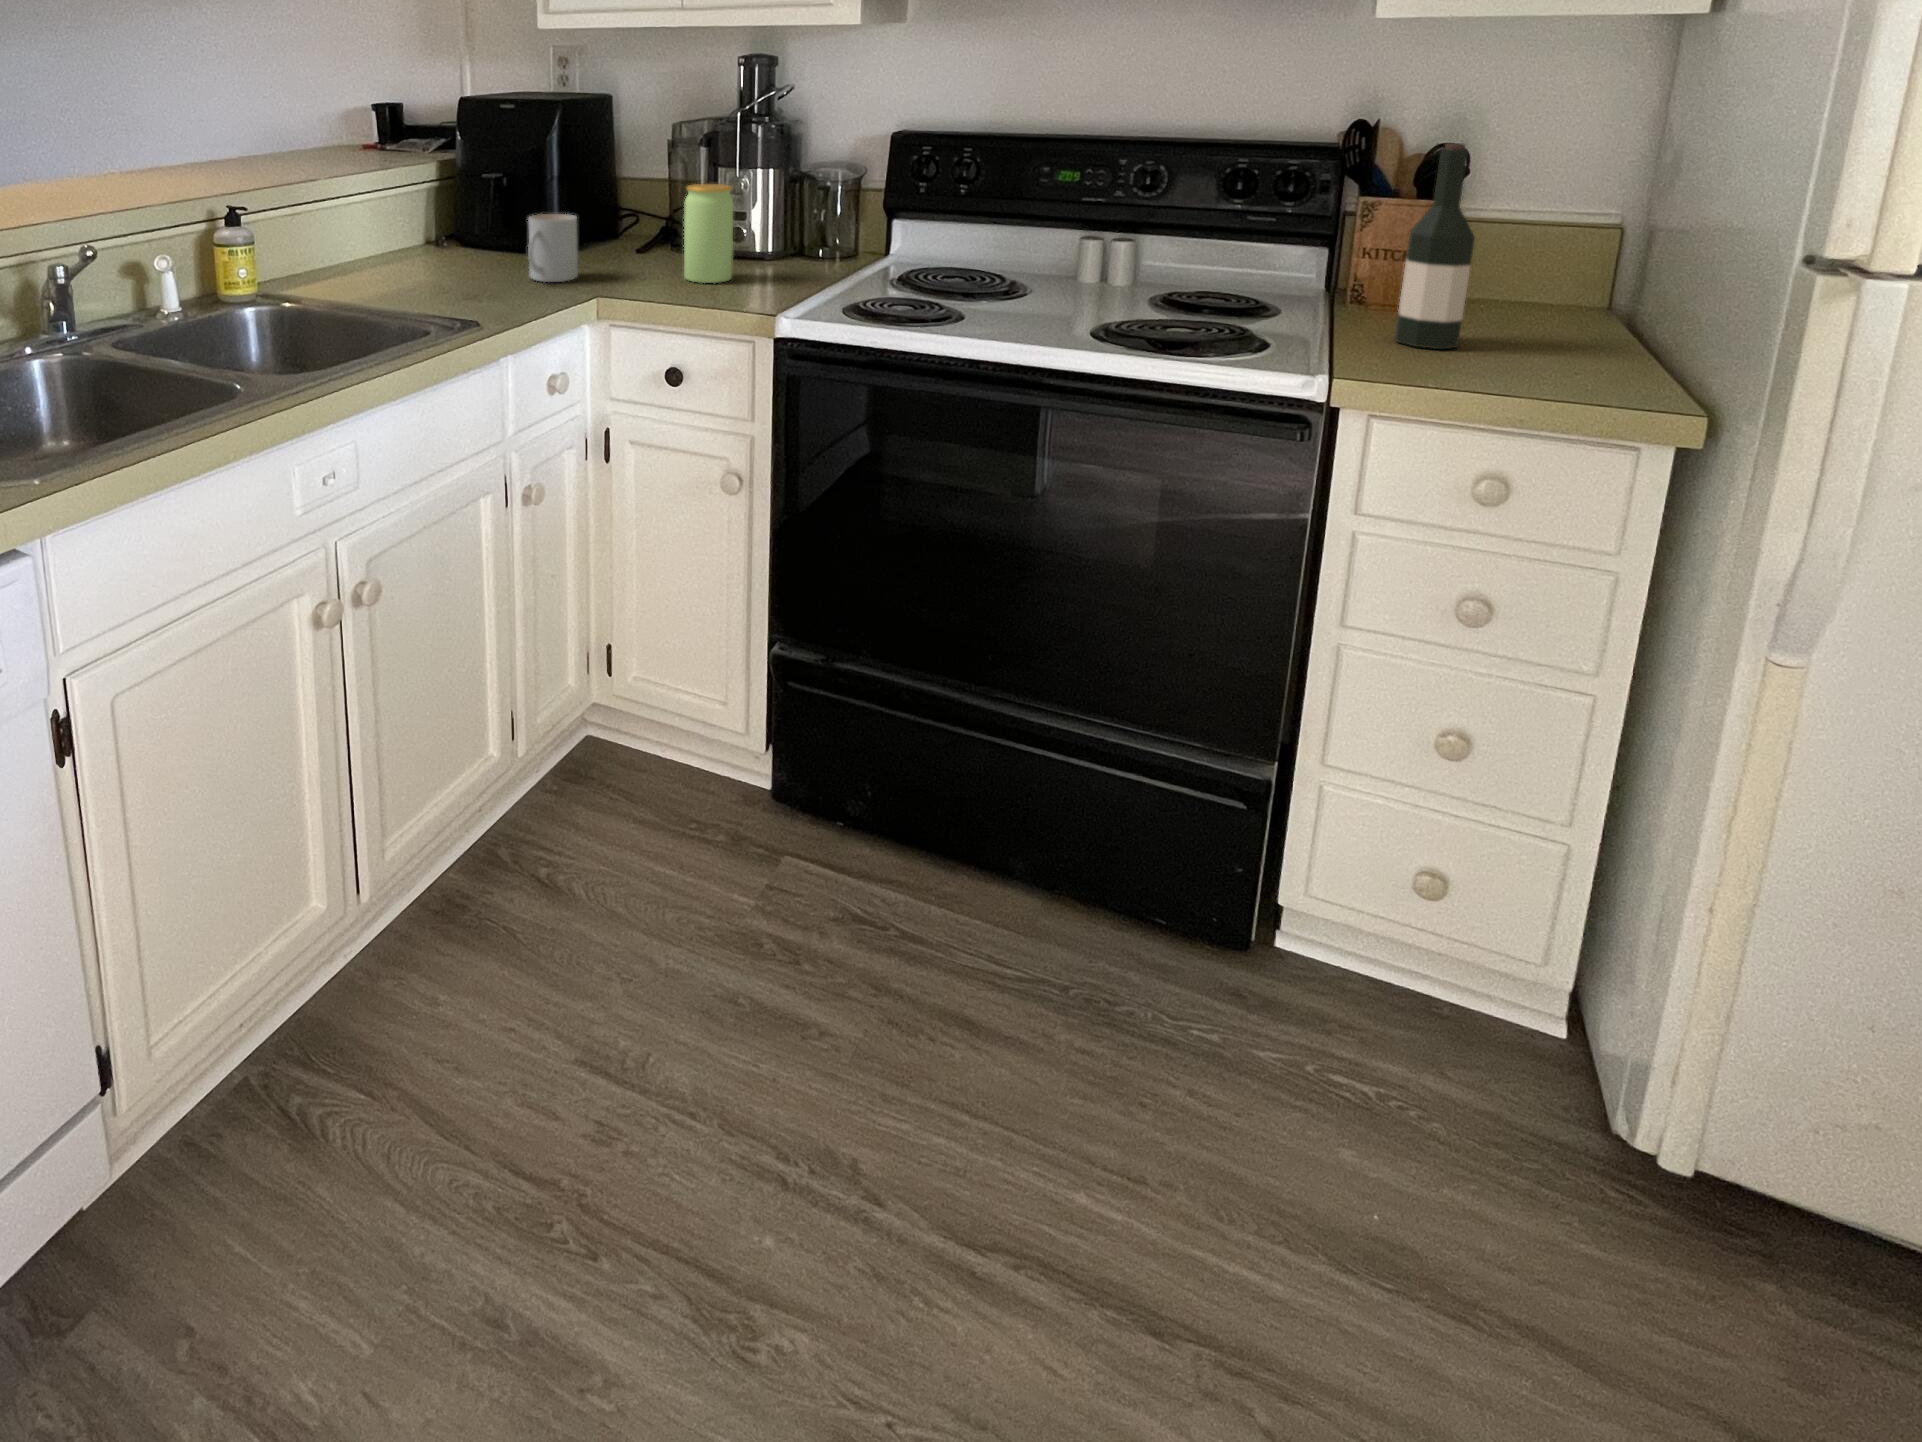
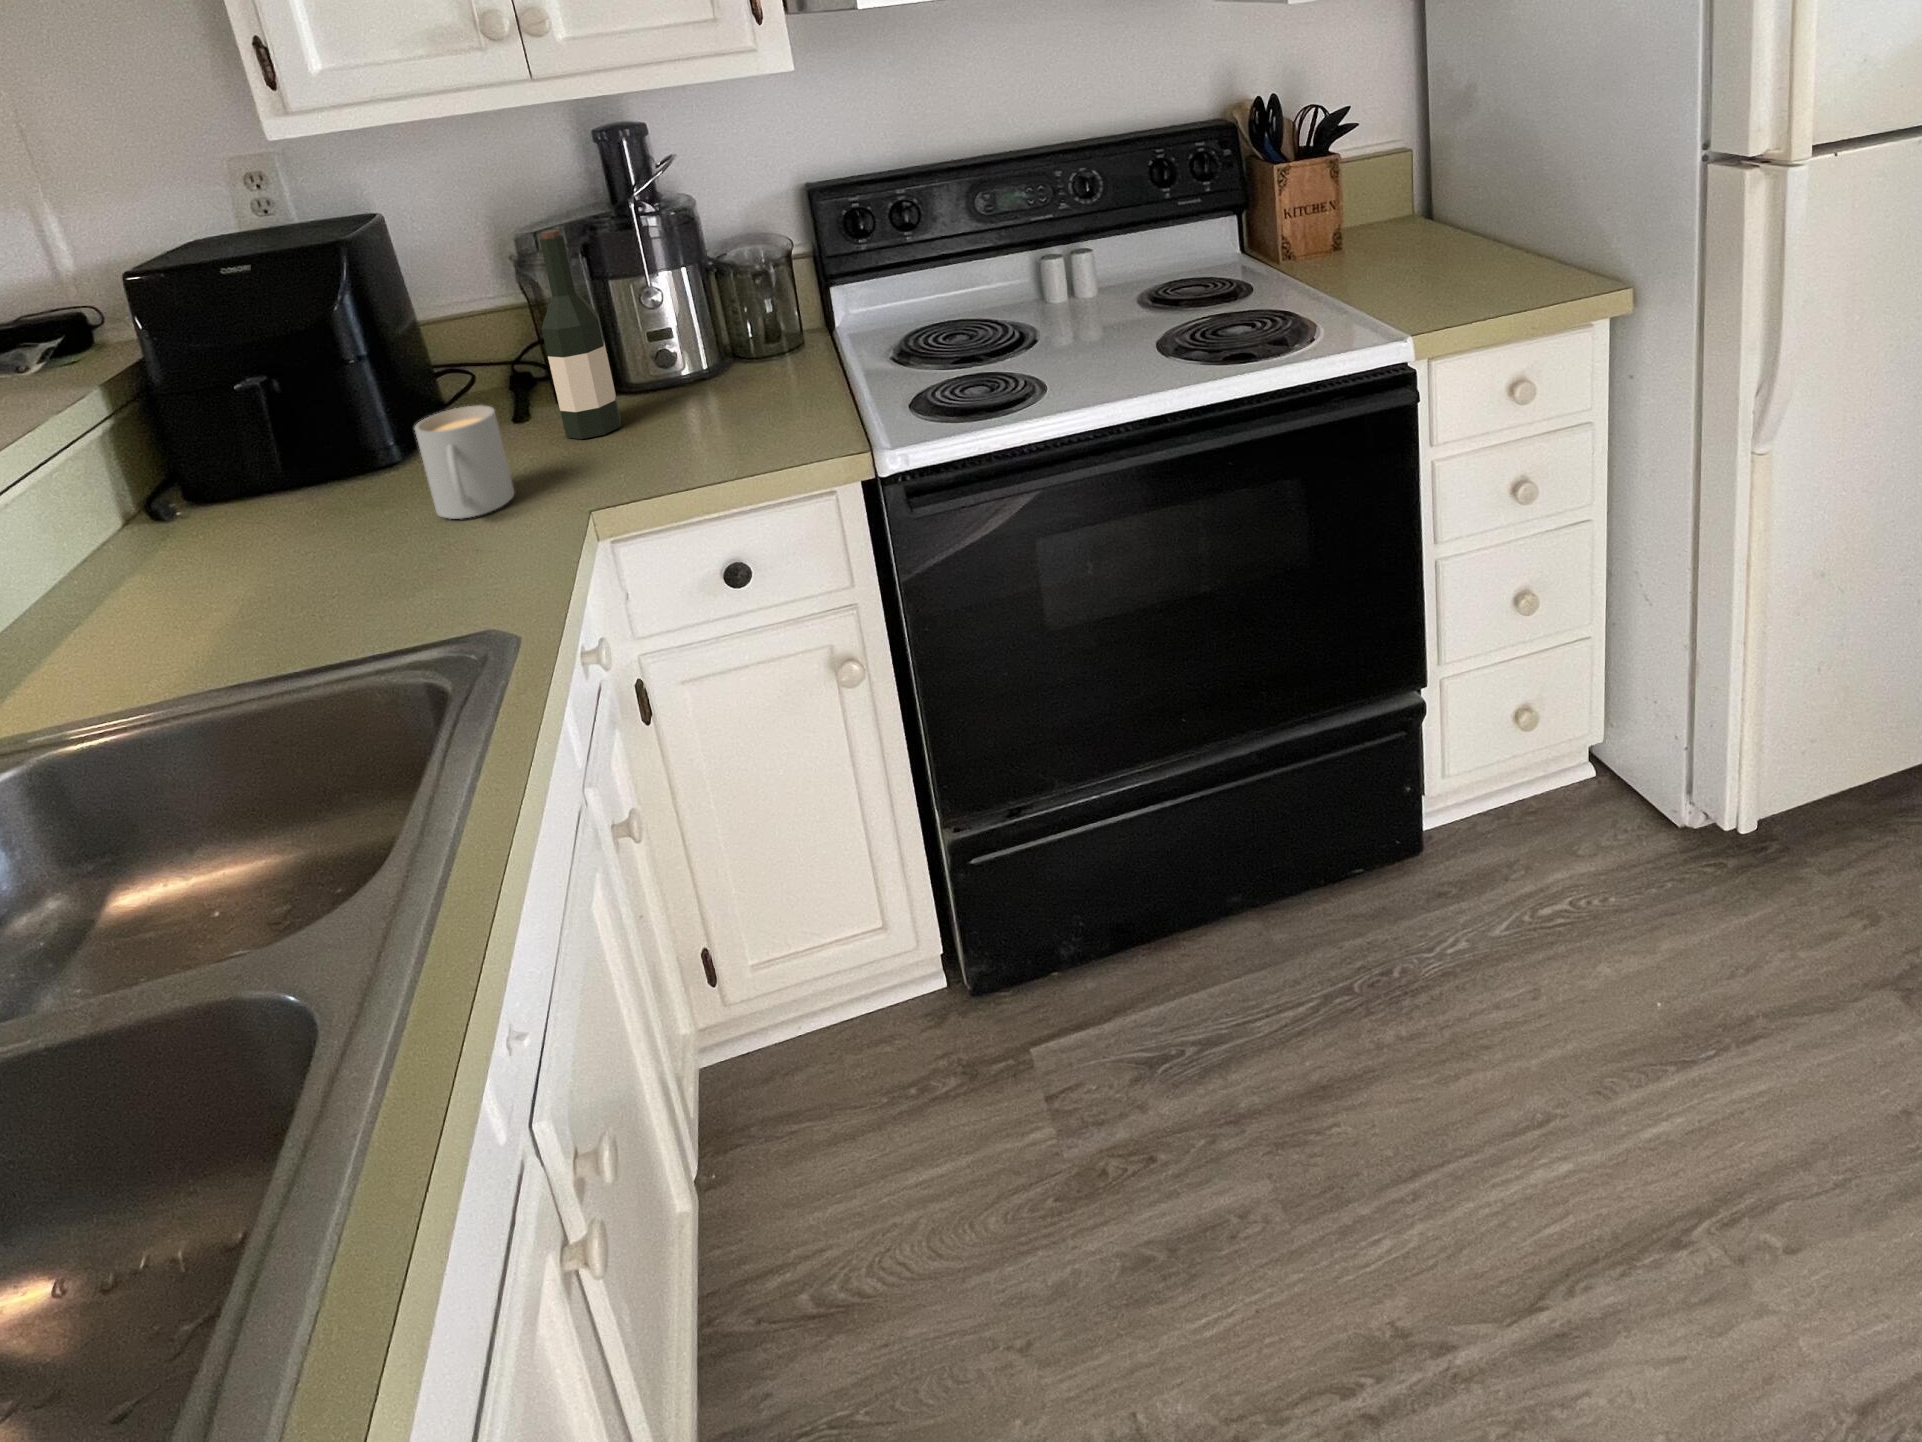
wine bottle: present [1395,143,1475,349] -> present [540,230,621,439]
jar: present [684,184,733,283] -> none [633,303,721,442]

